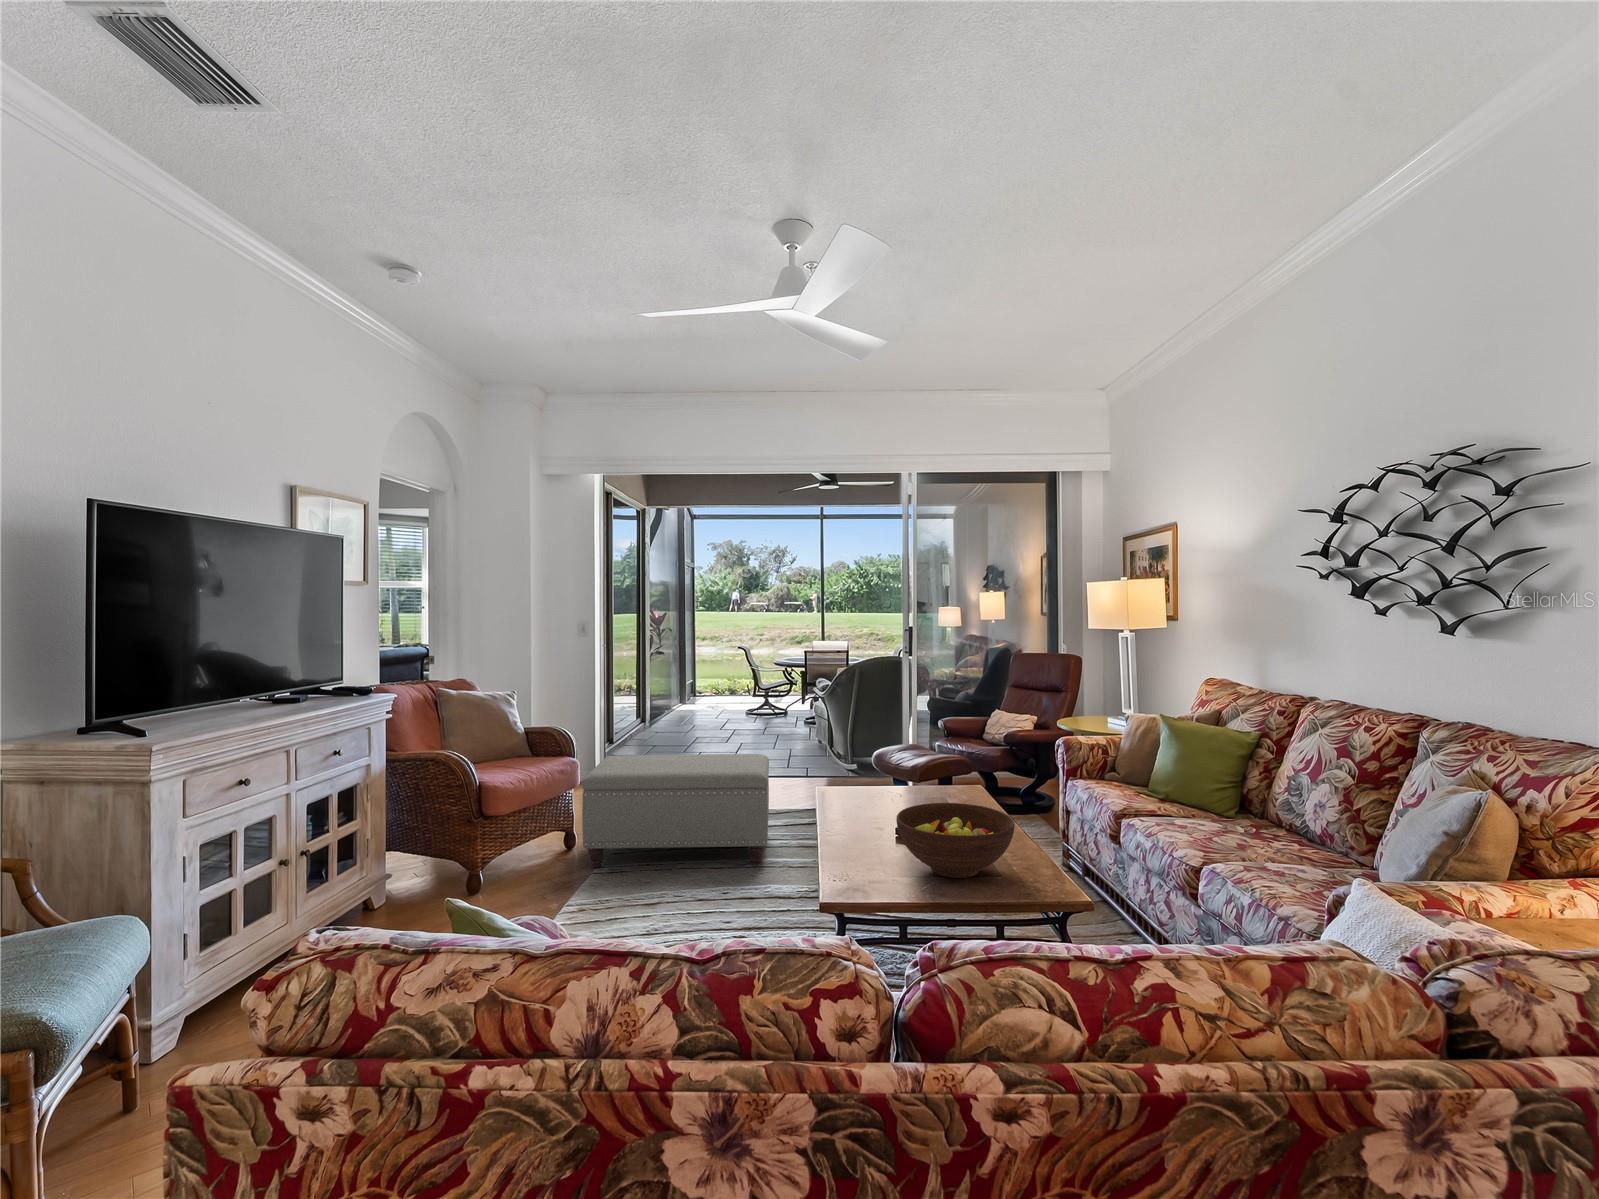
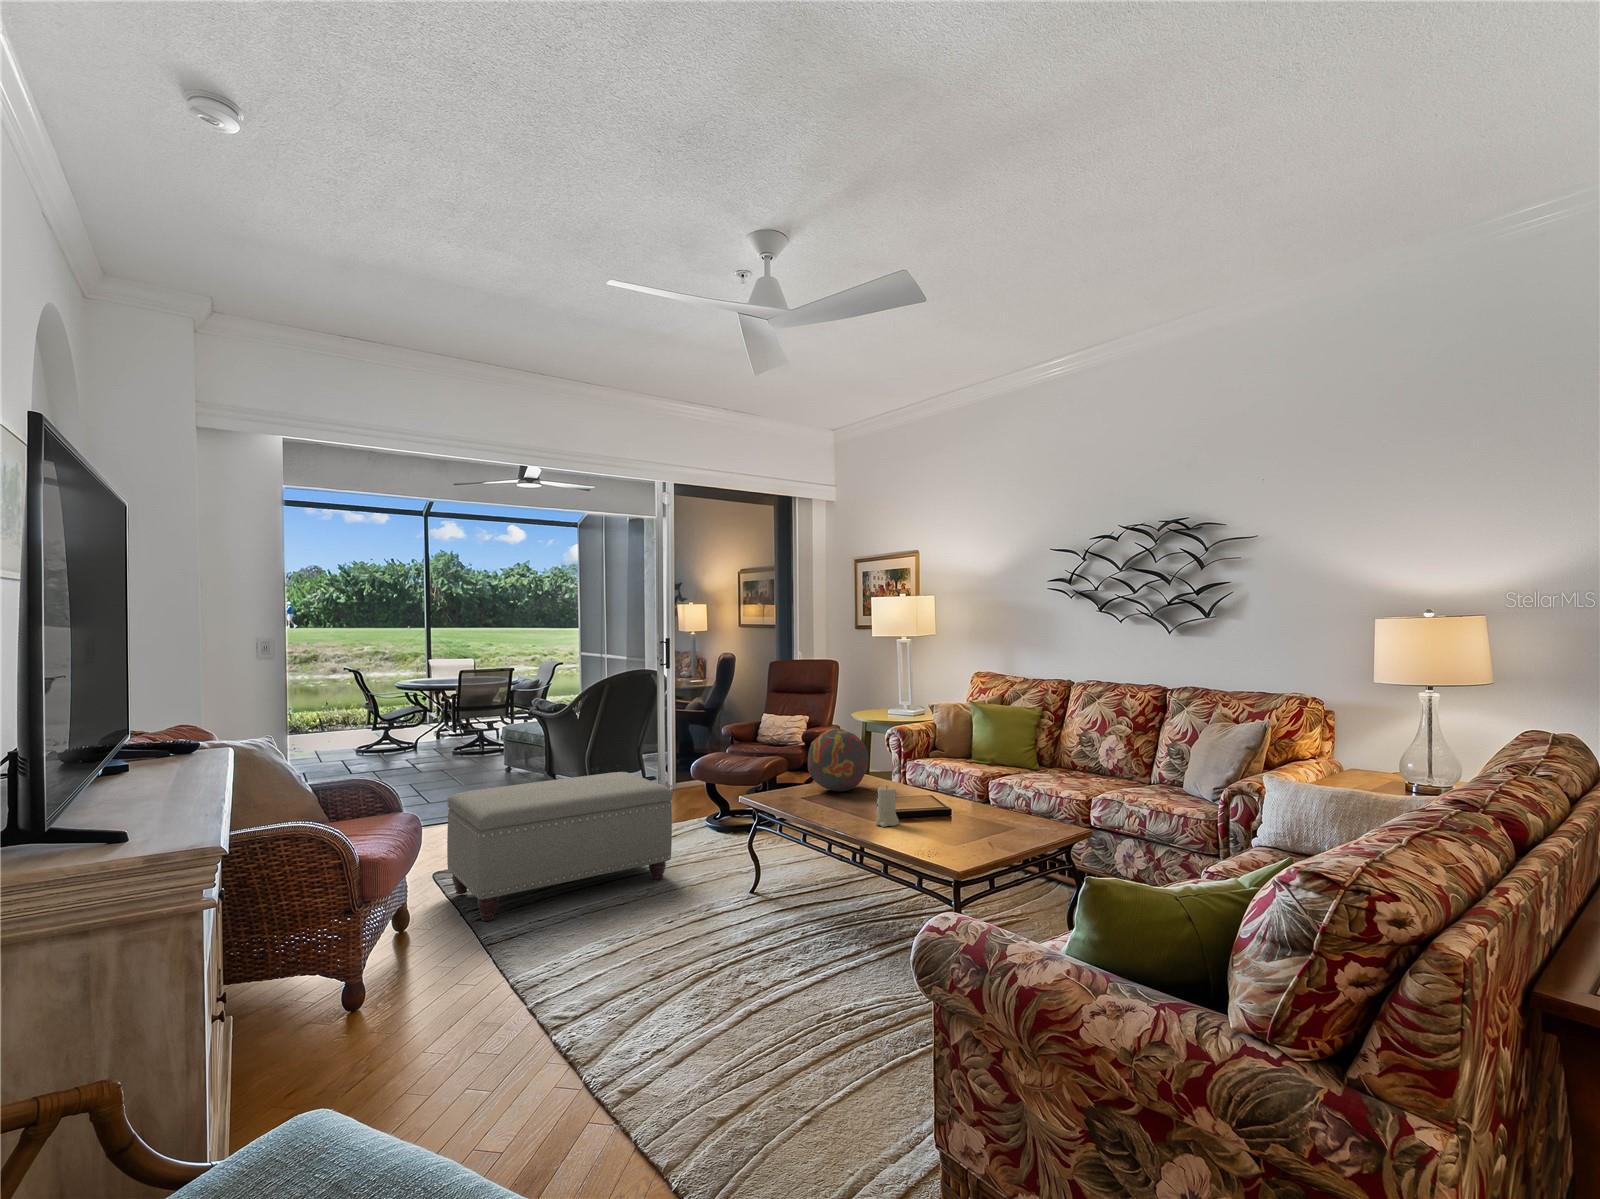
decorative orb: none [882,733,949,805] -> present [808,728,869,792]
fruit bowl: present [896,803,1015,878] -> none [936,773,1030,829]
candle: none [853,804,879,852] -> present [875,787,899,827]

